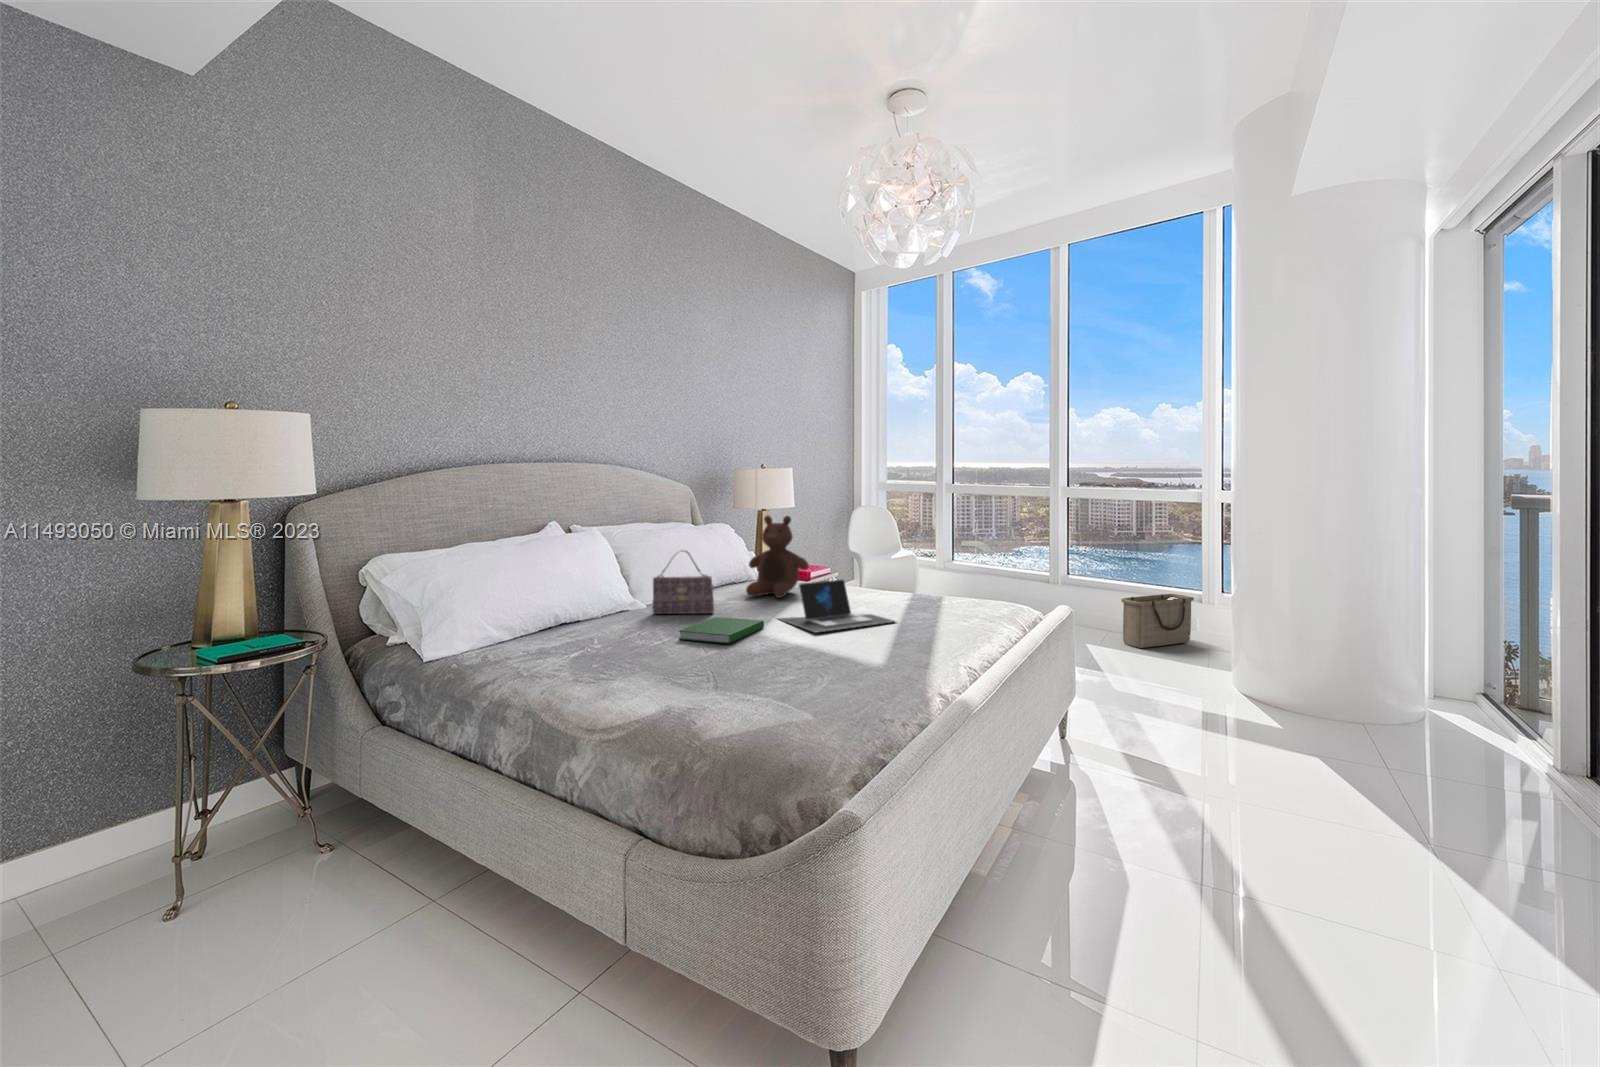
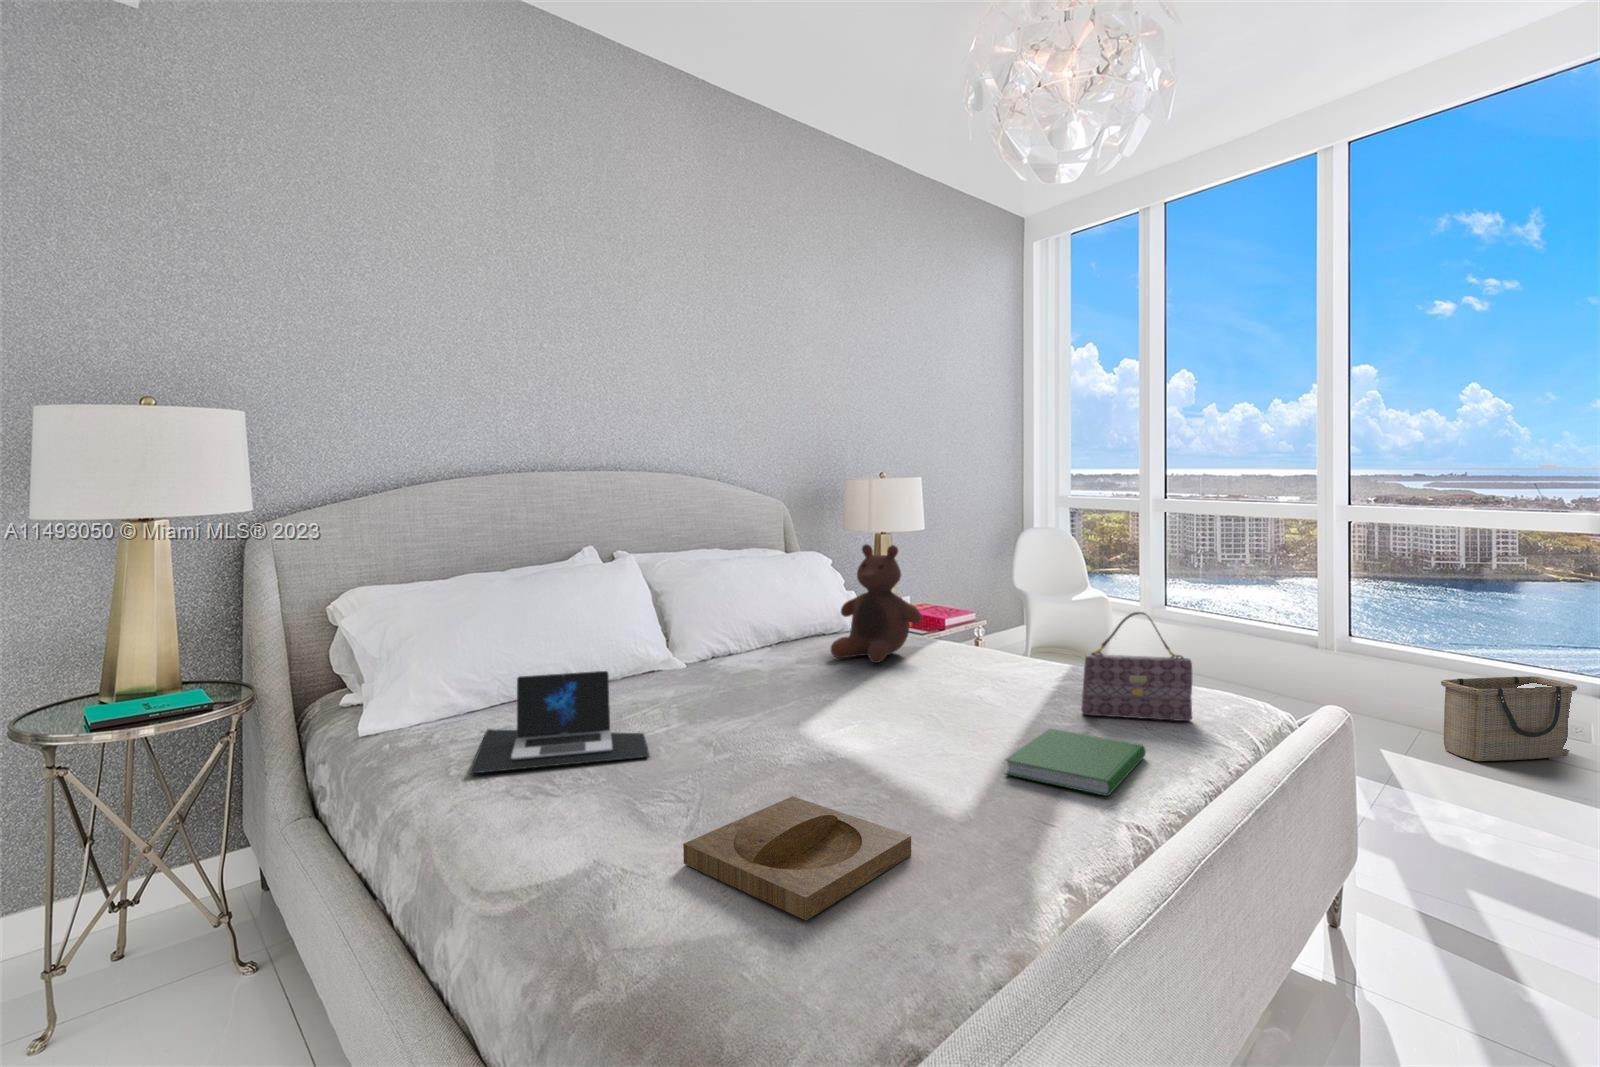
handbag: present [653,550,714,614] -> present [1081,612,1192,721]
laptop: present [778,580,894,633] -> present [470,671,649,774]
hardcover book: present [679,617,764,643] -> present [1005,729,1146,796]
tray: none [721,665,852,716] -> present [683,796,911,920]

